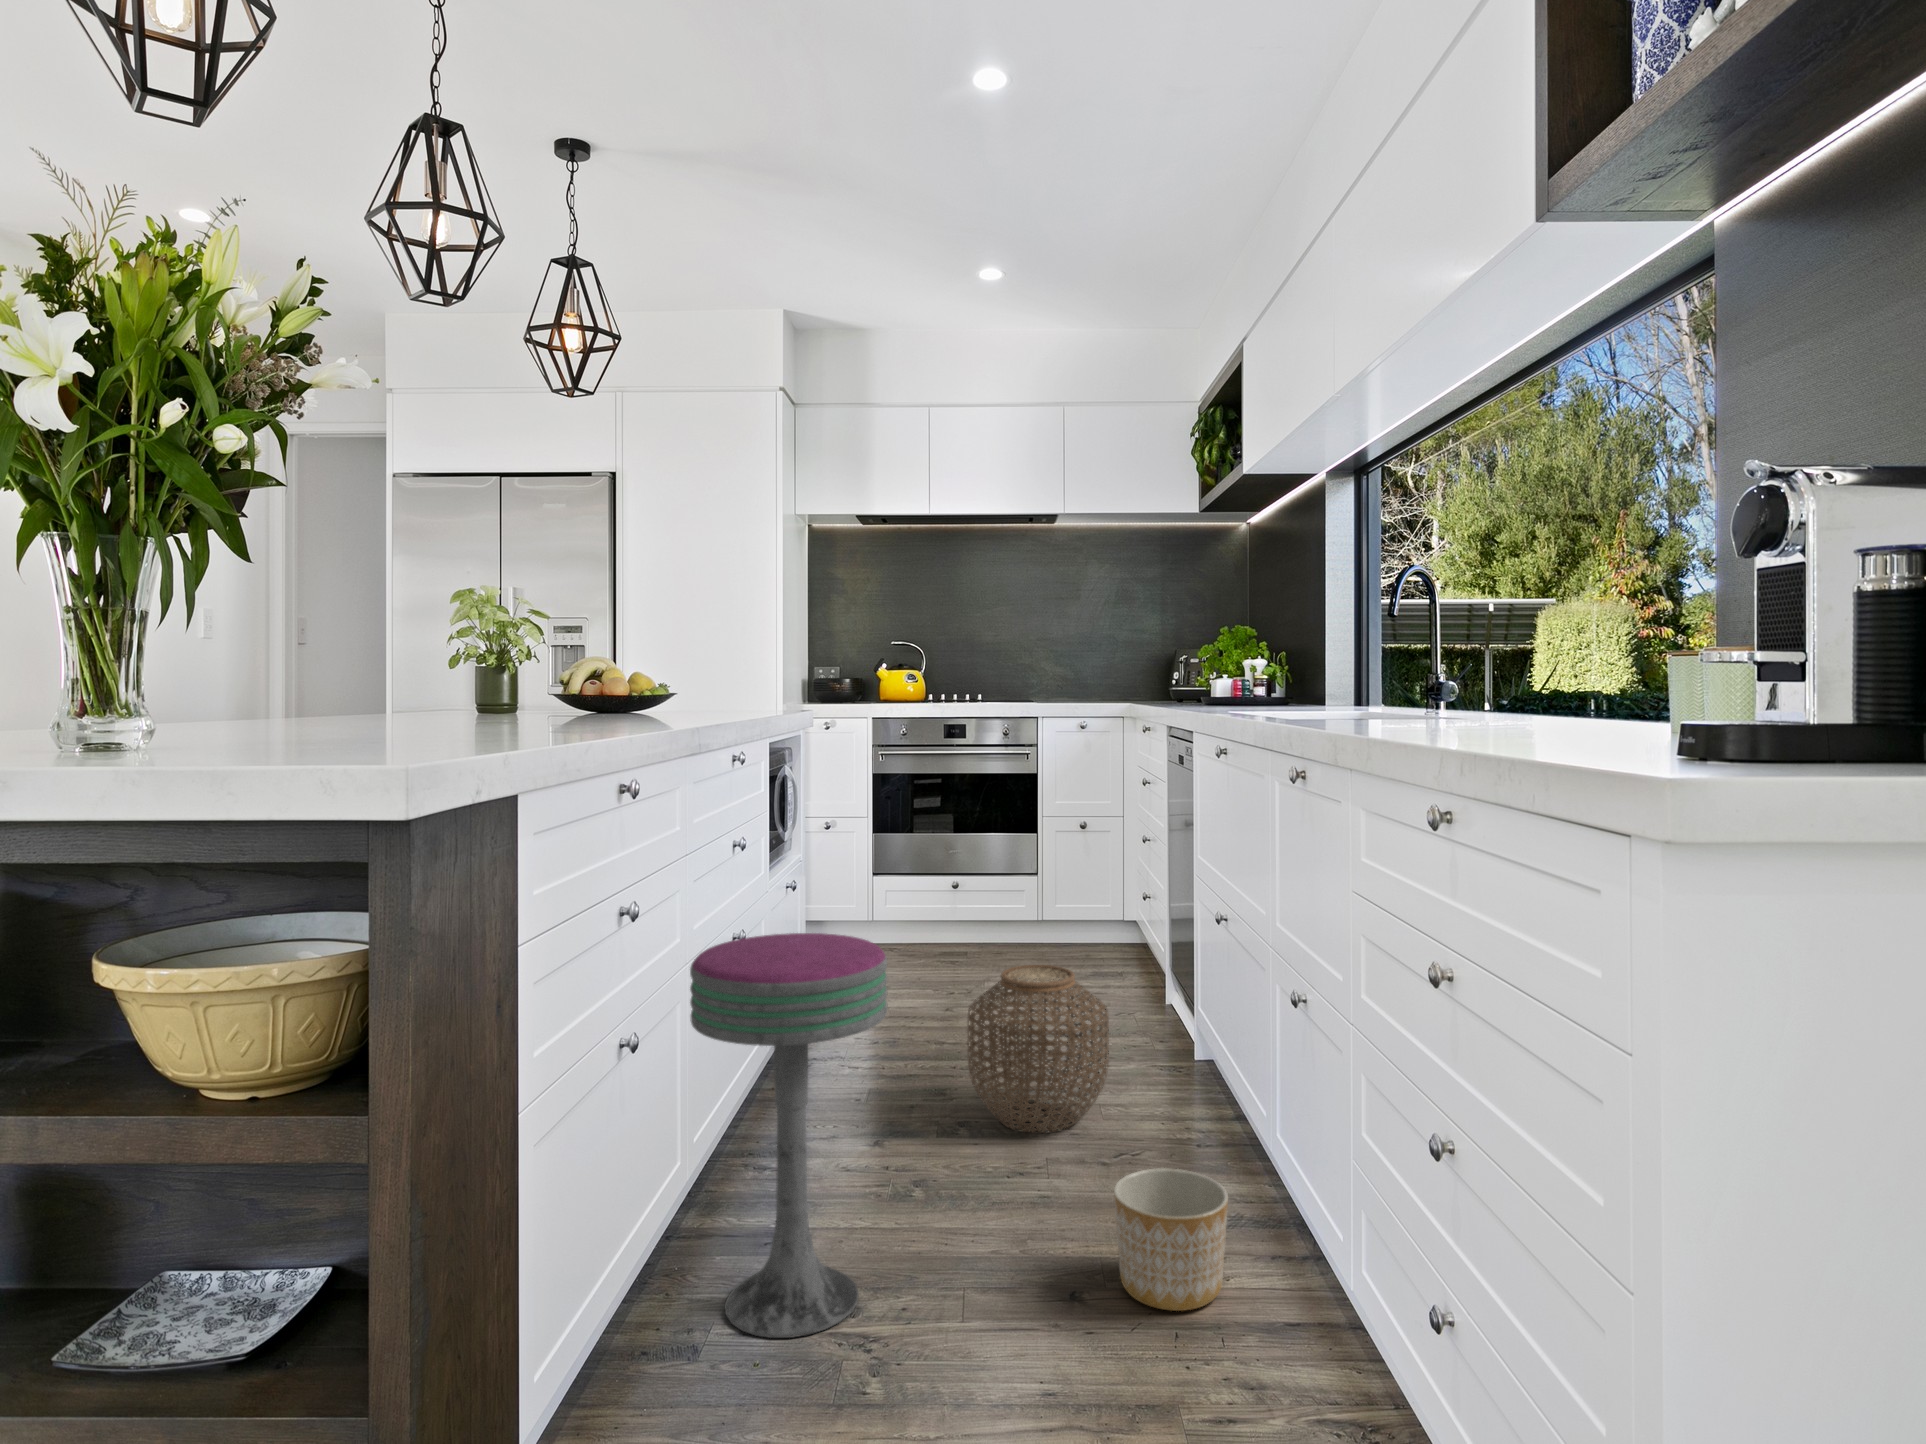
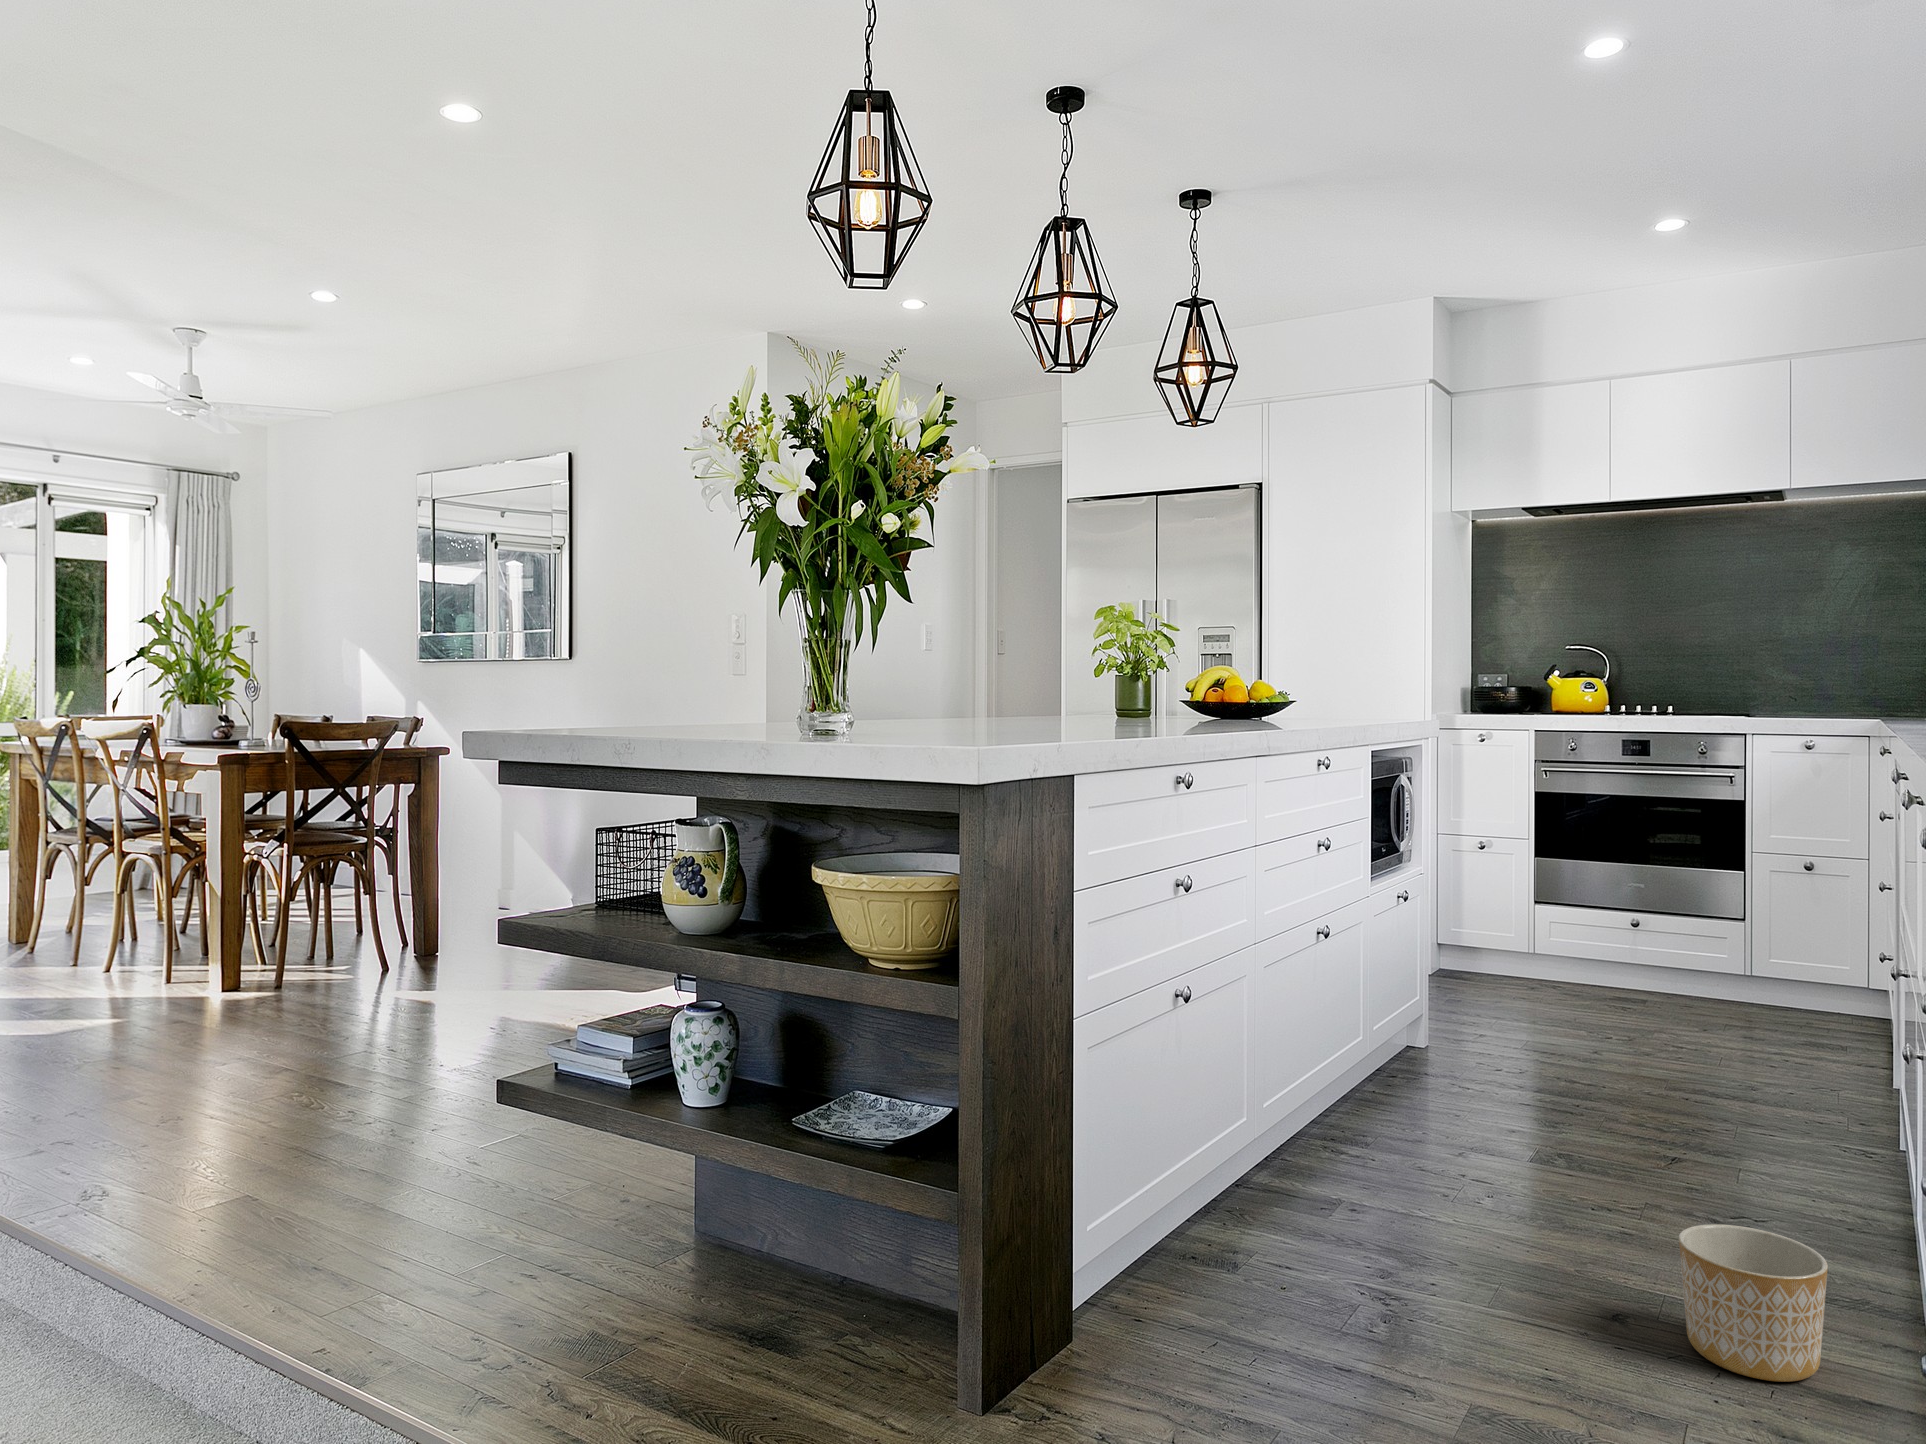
bar stool: present [690,933,888,1338] -> none [1235,922,1423,1288]
woven basket: present [967,965,1109,1133] -> none [1573,1004,1756,1193]

